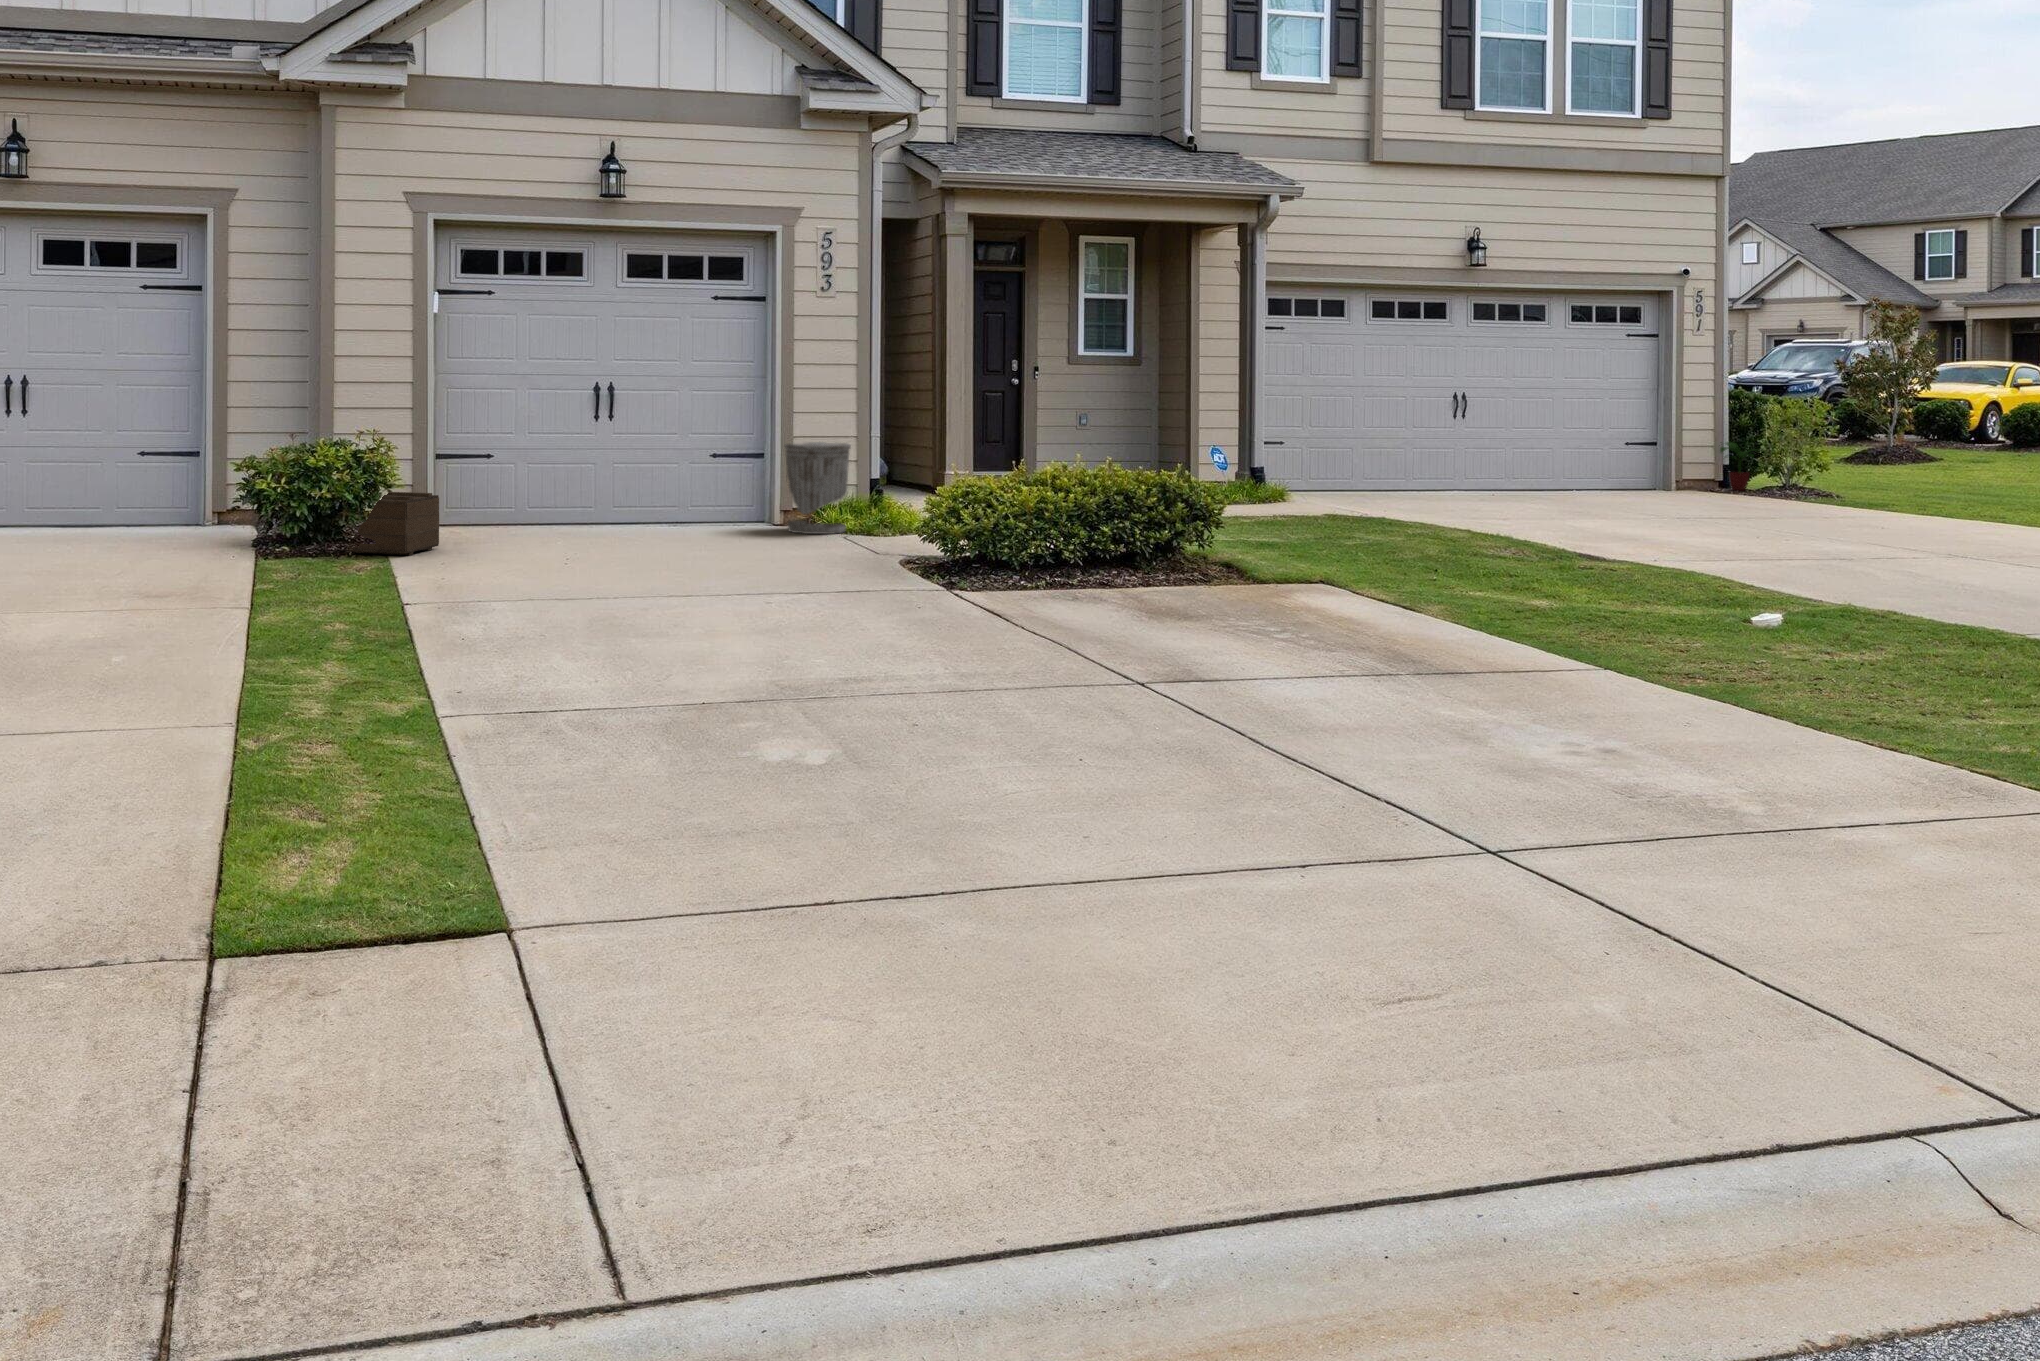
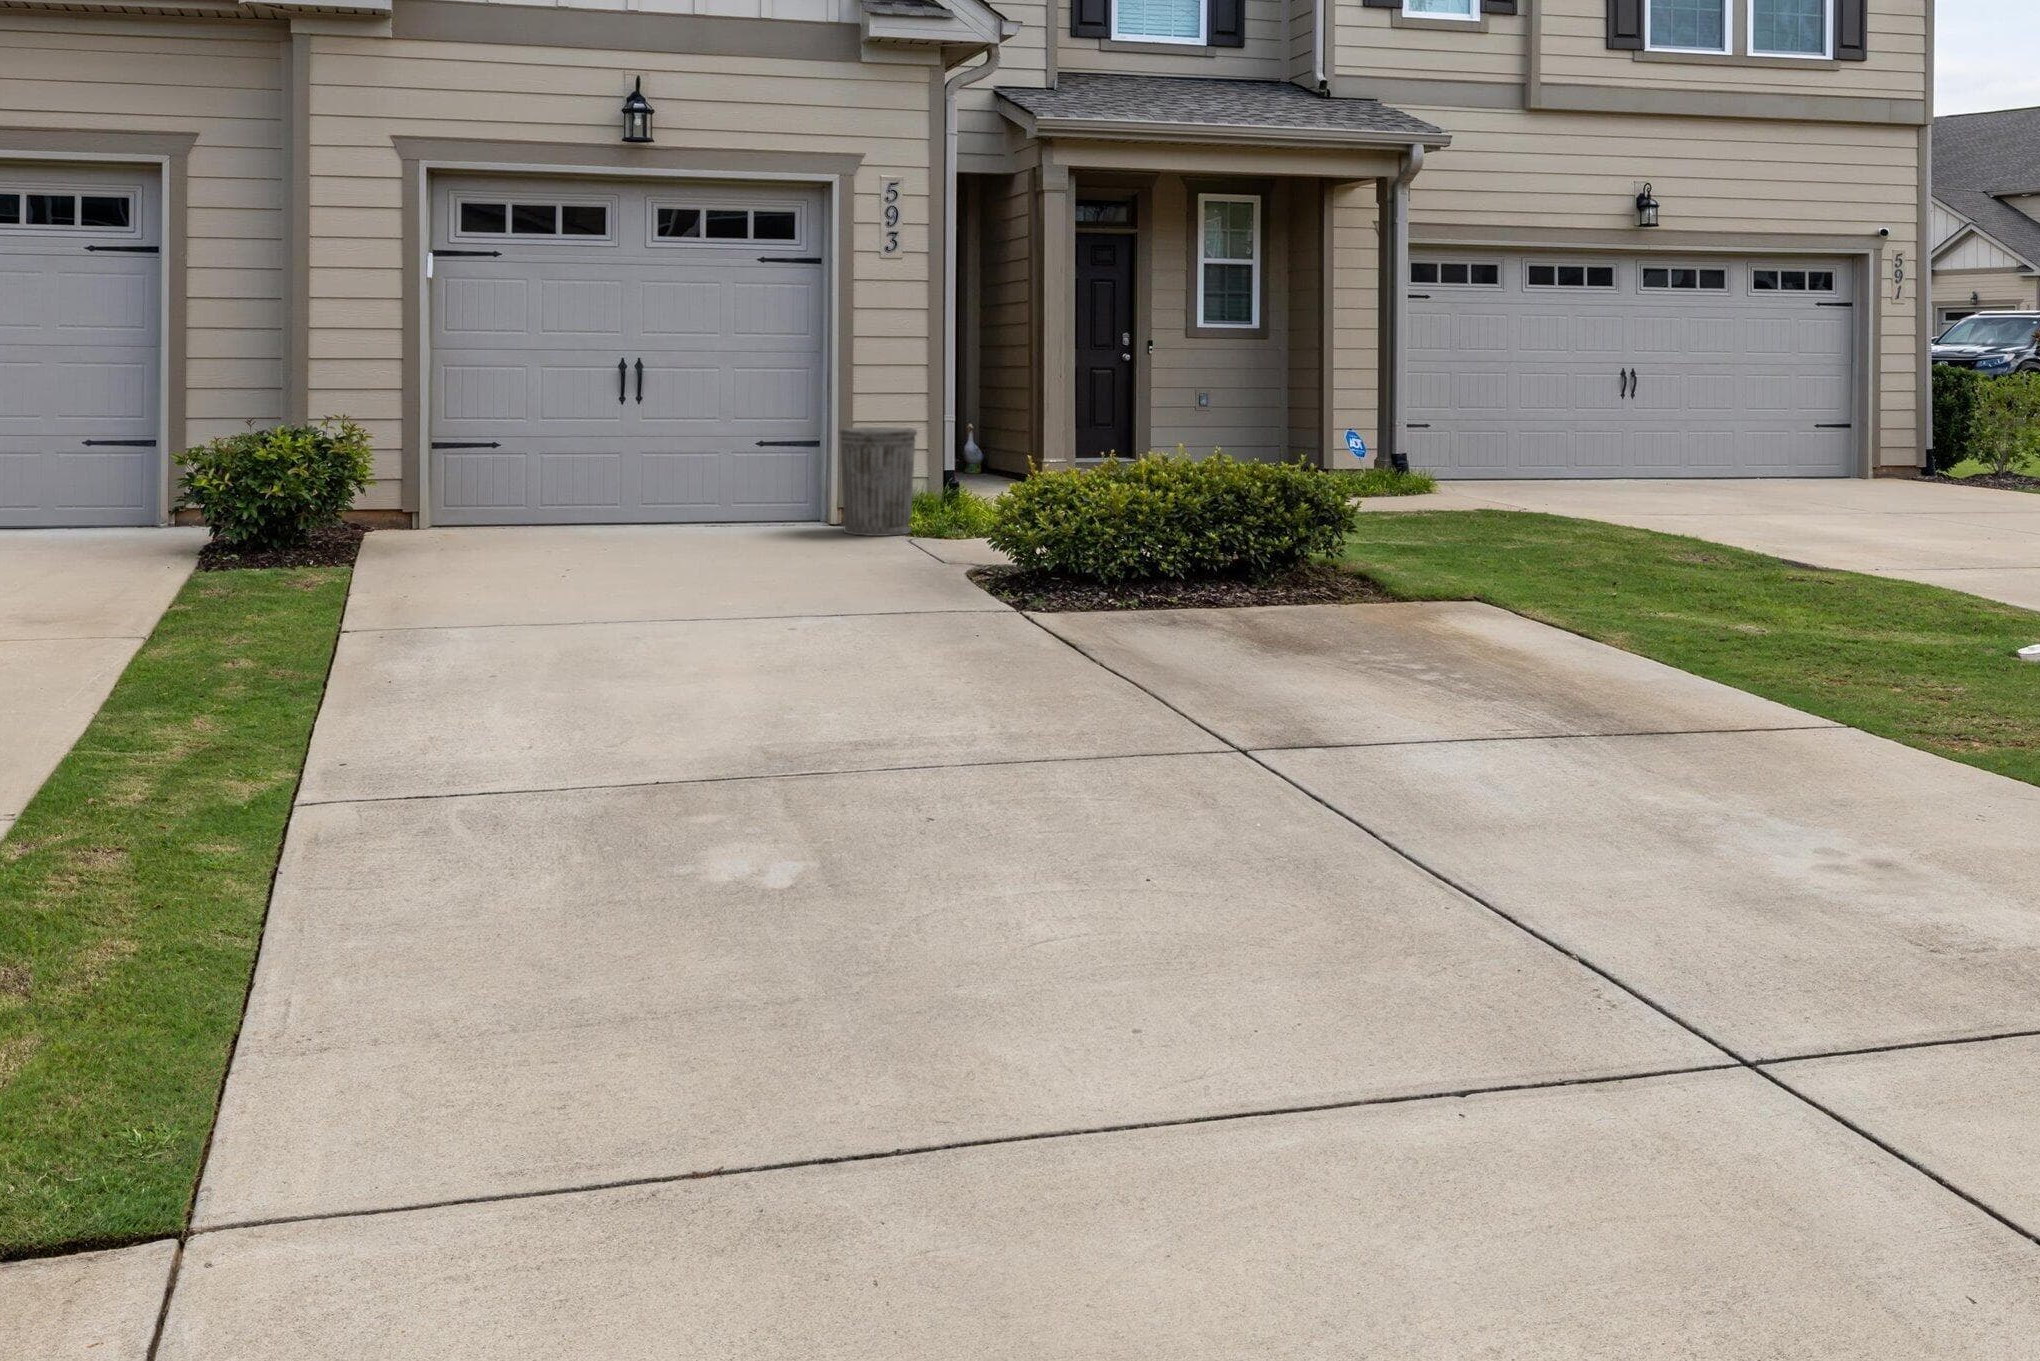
potted plant: present [1720,442,1754,490] -> none [1921,424,1987,479]
wooden crate: present [349,492,439,555] -> none [299,488,414,565]

